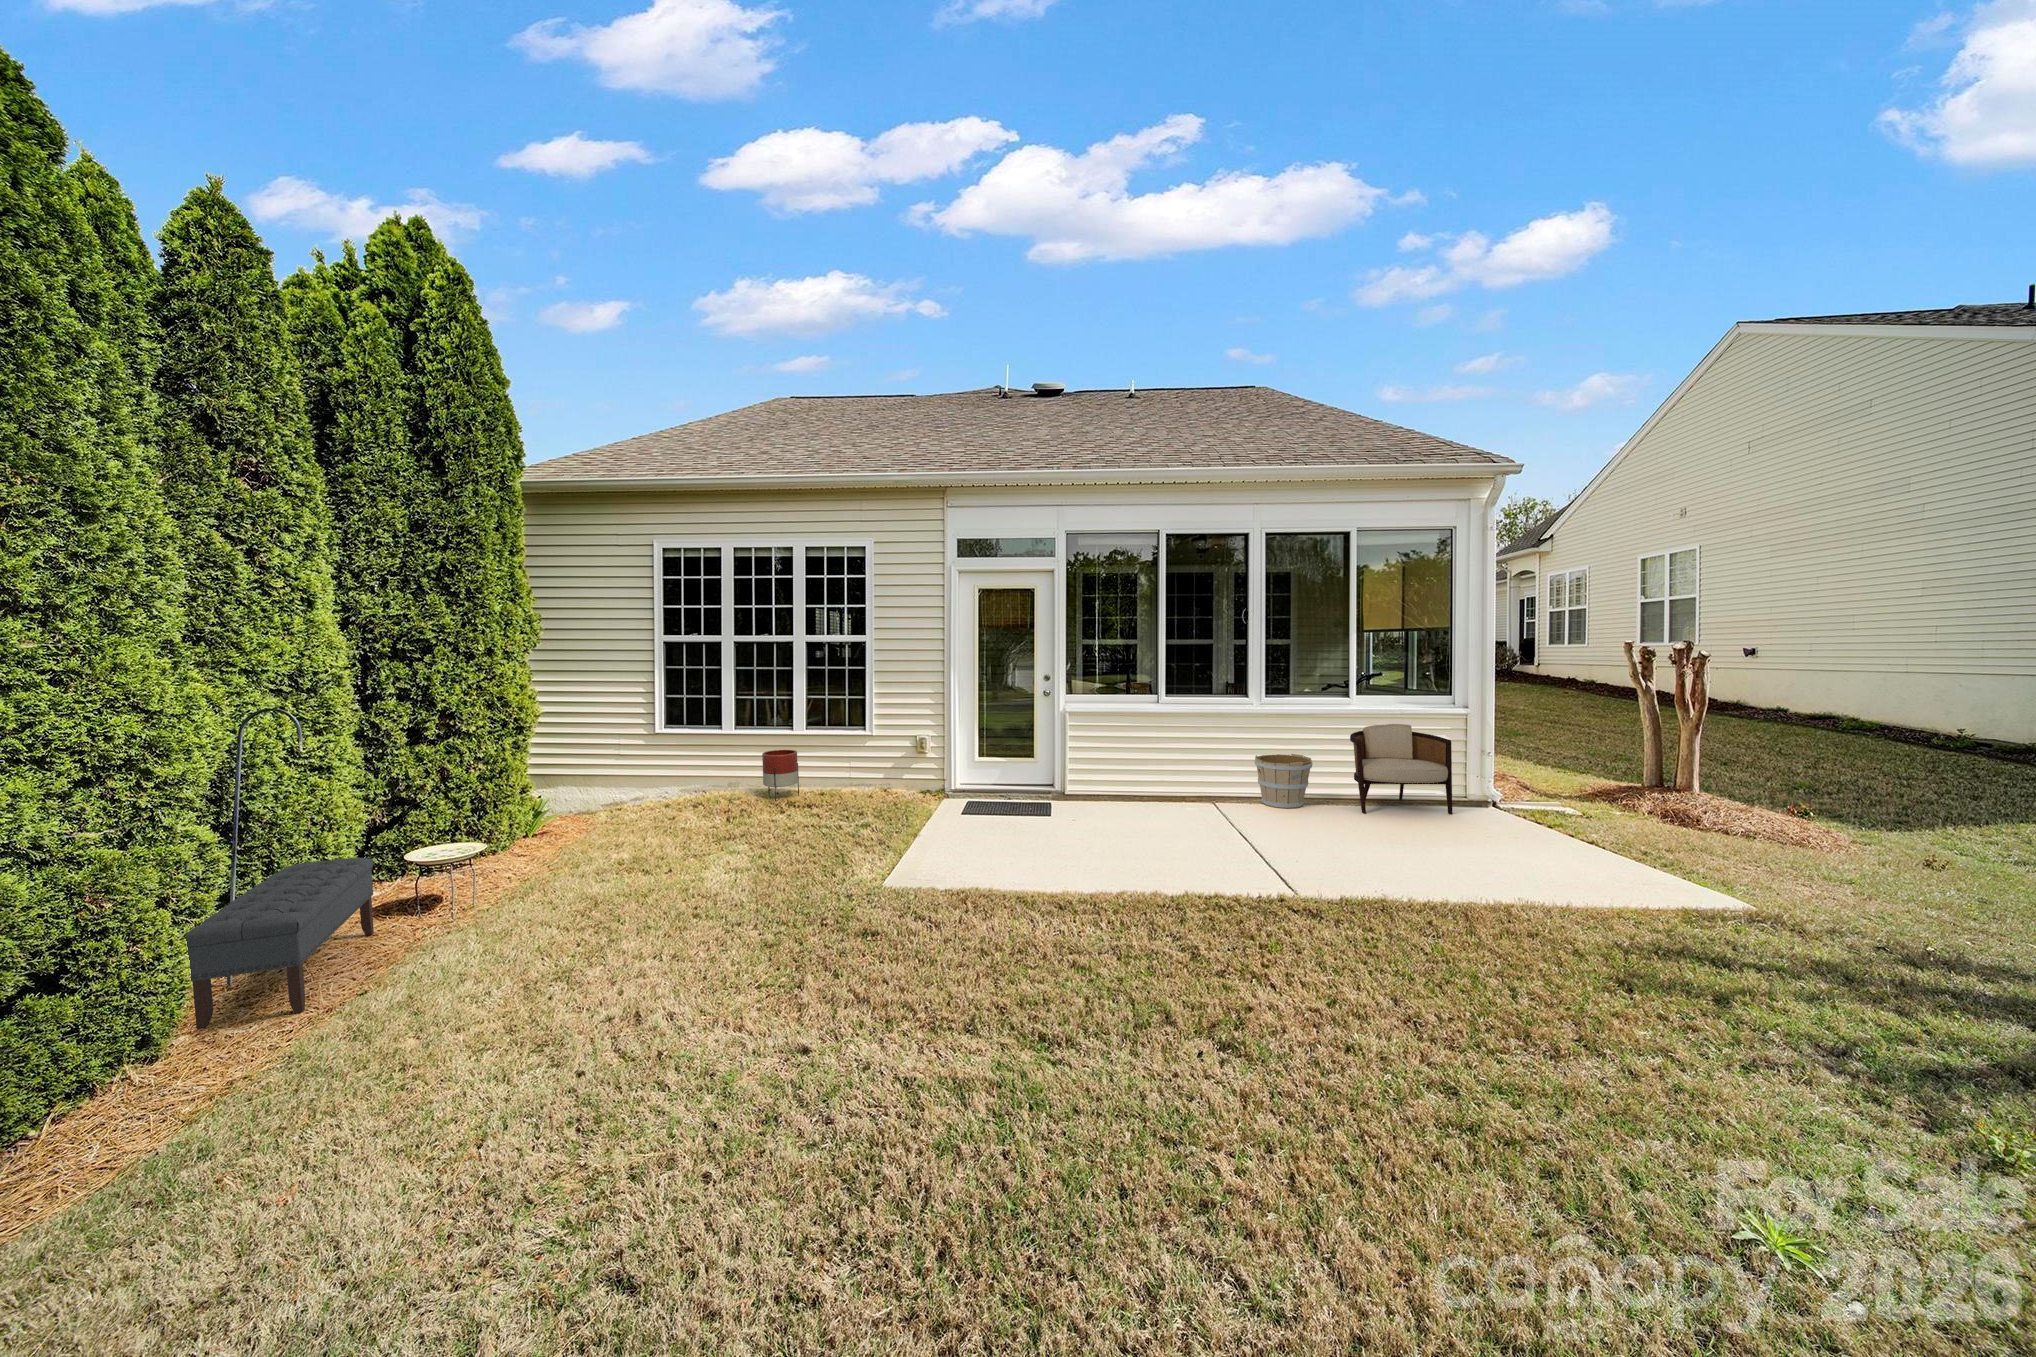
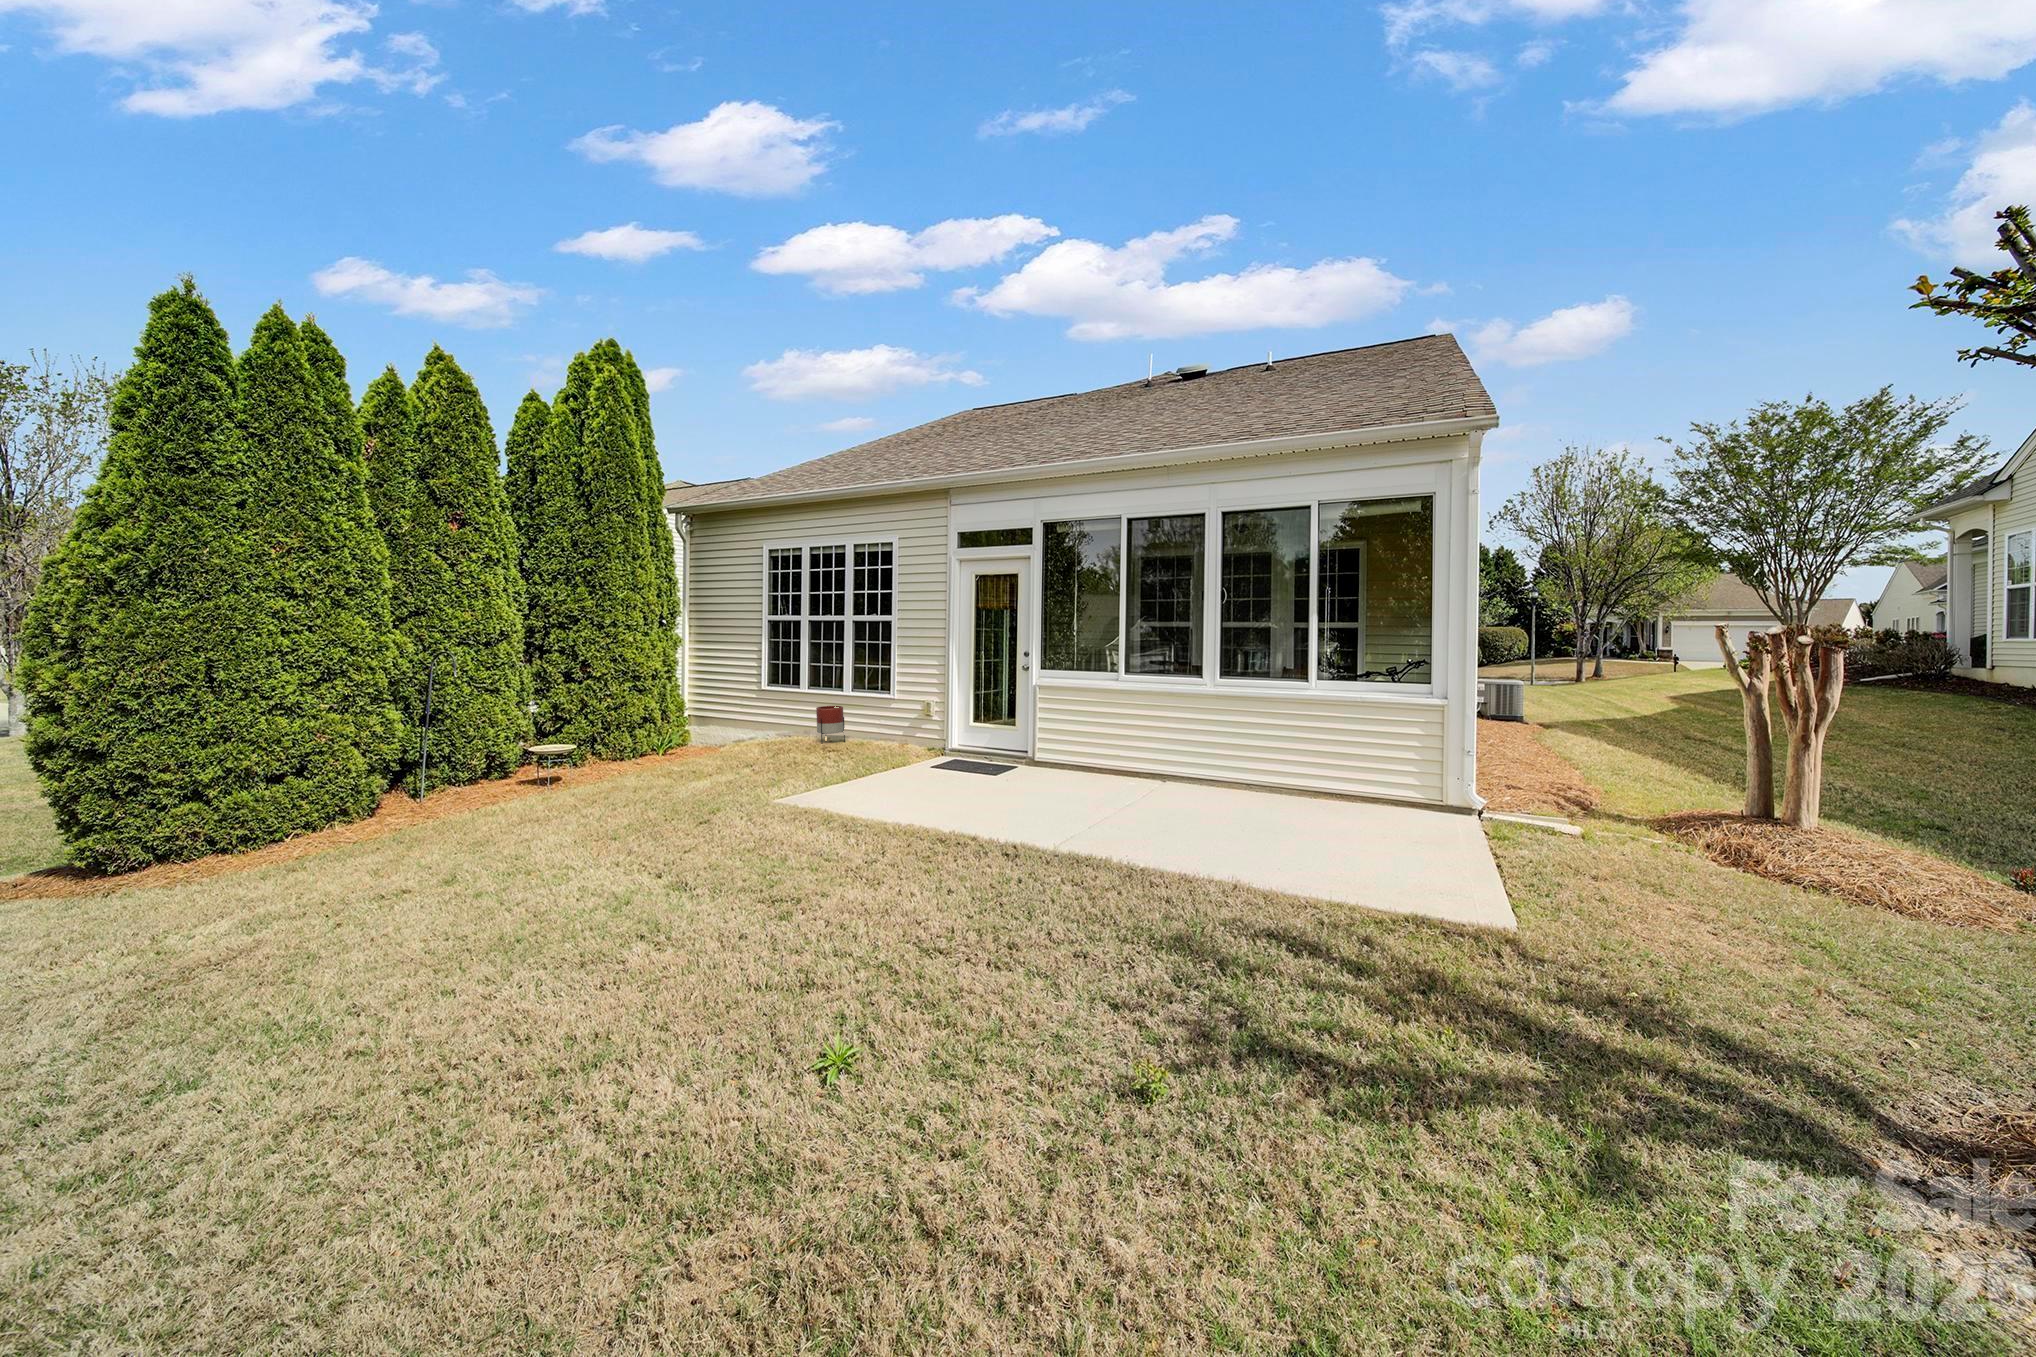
armchair: present [1350,724,1452,814] -> none [1269,707,1369,802]
wooden bucket: present [1255,754,1312,809] -> none [1184,731,1238,784]
bench: present [186,858,374,1029] -> none [366,743,496,817]

